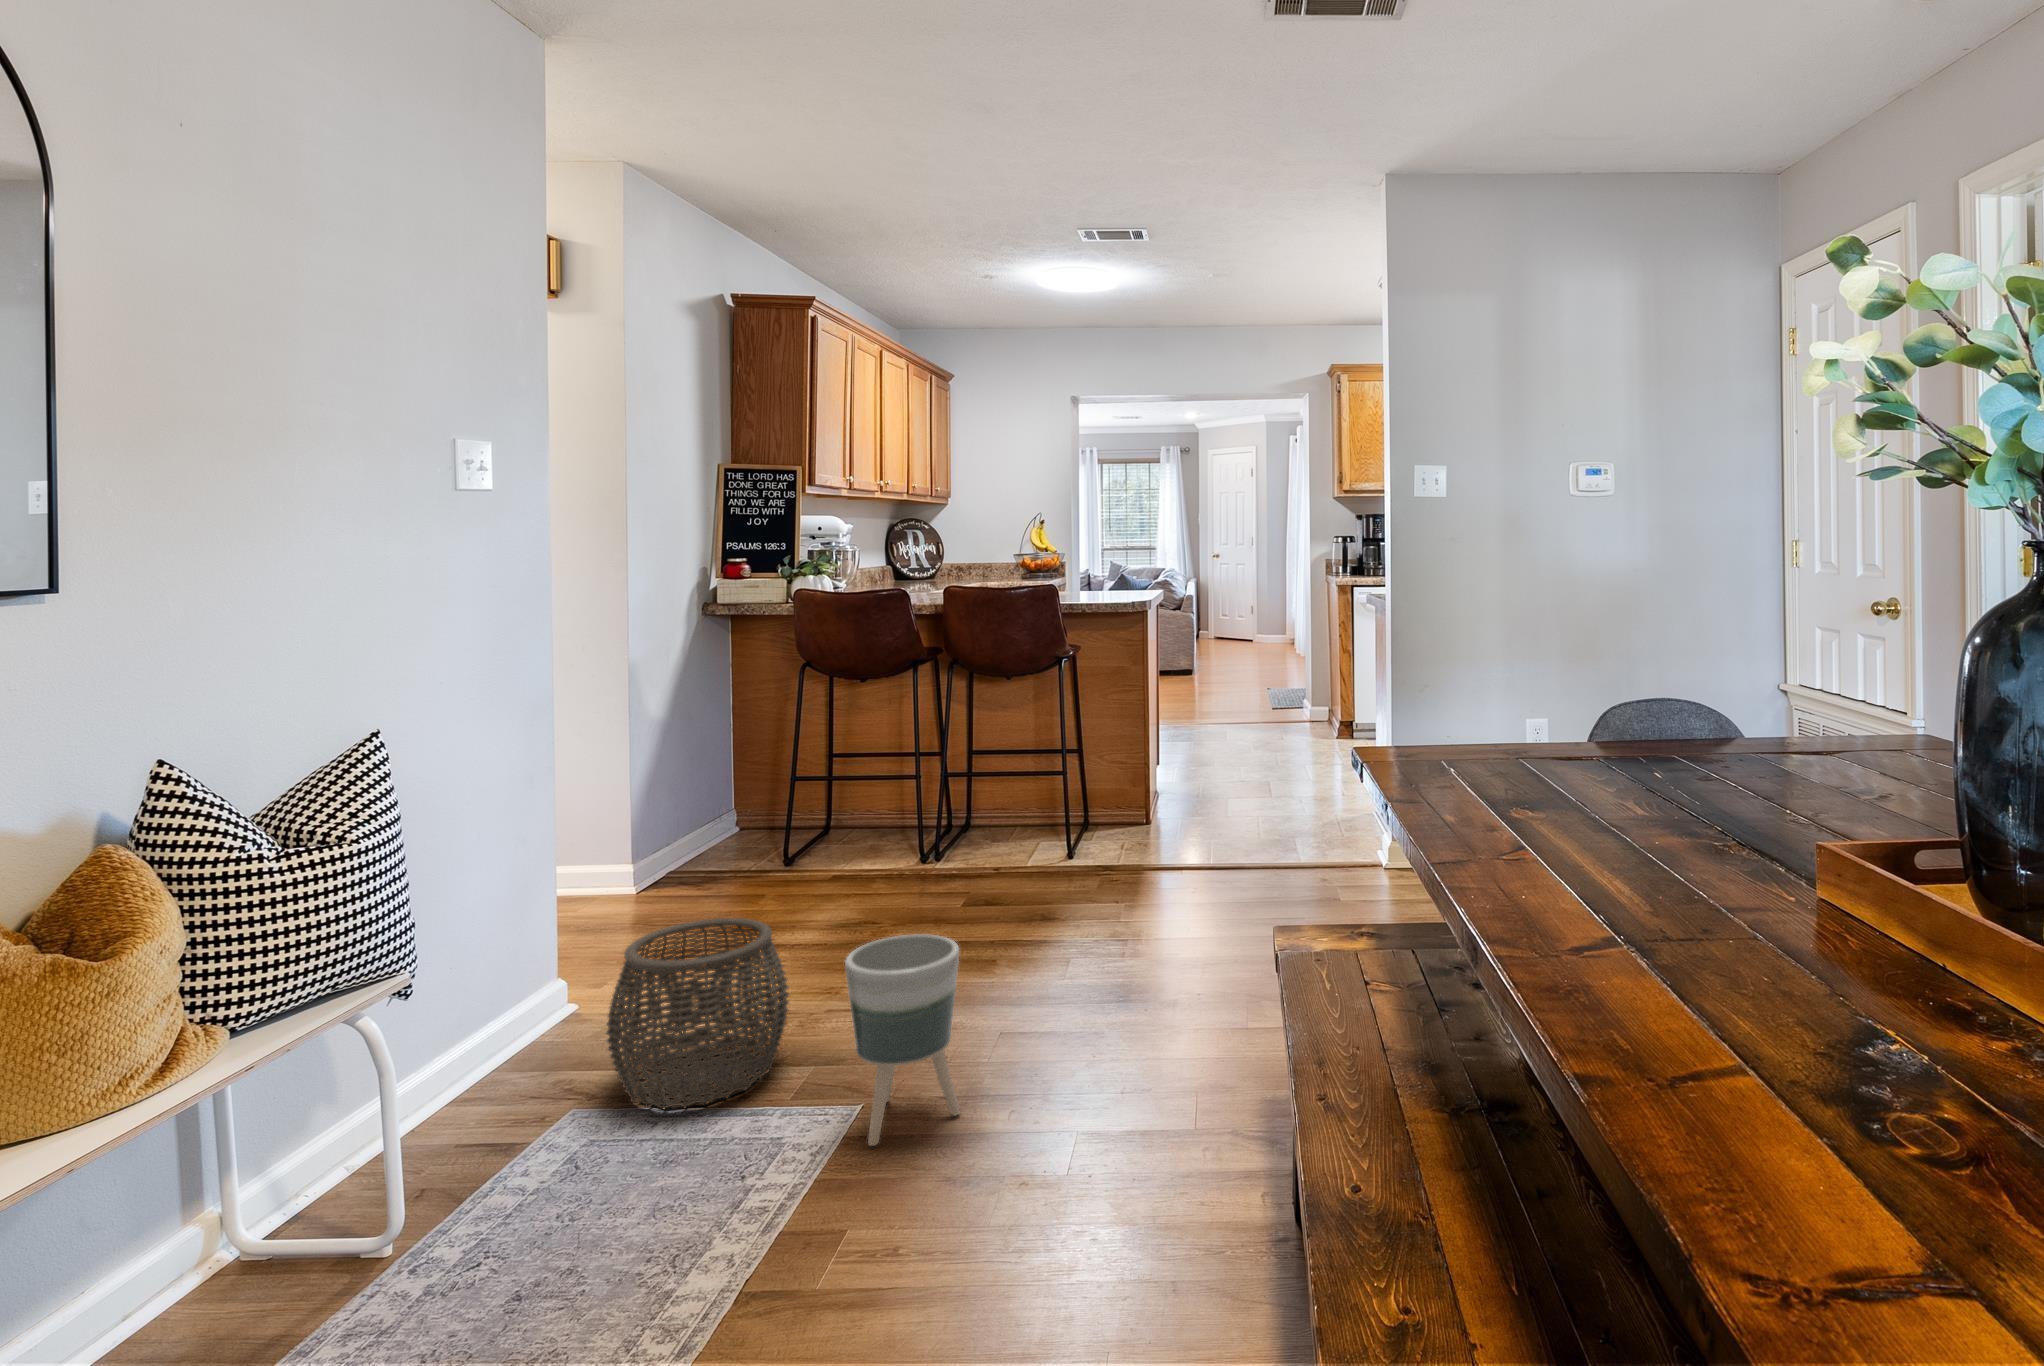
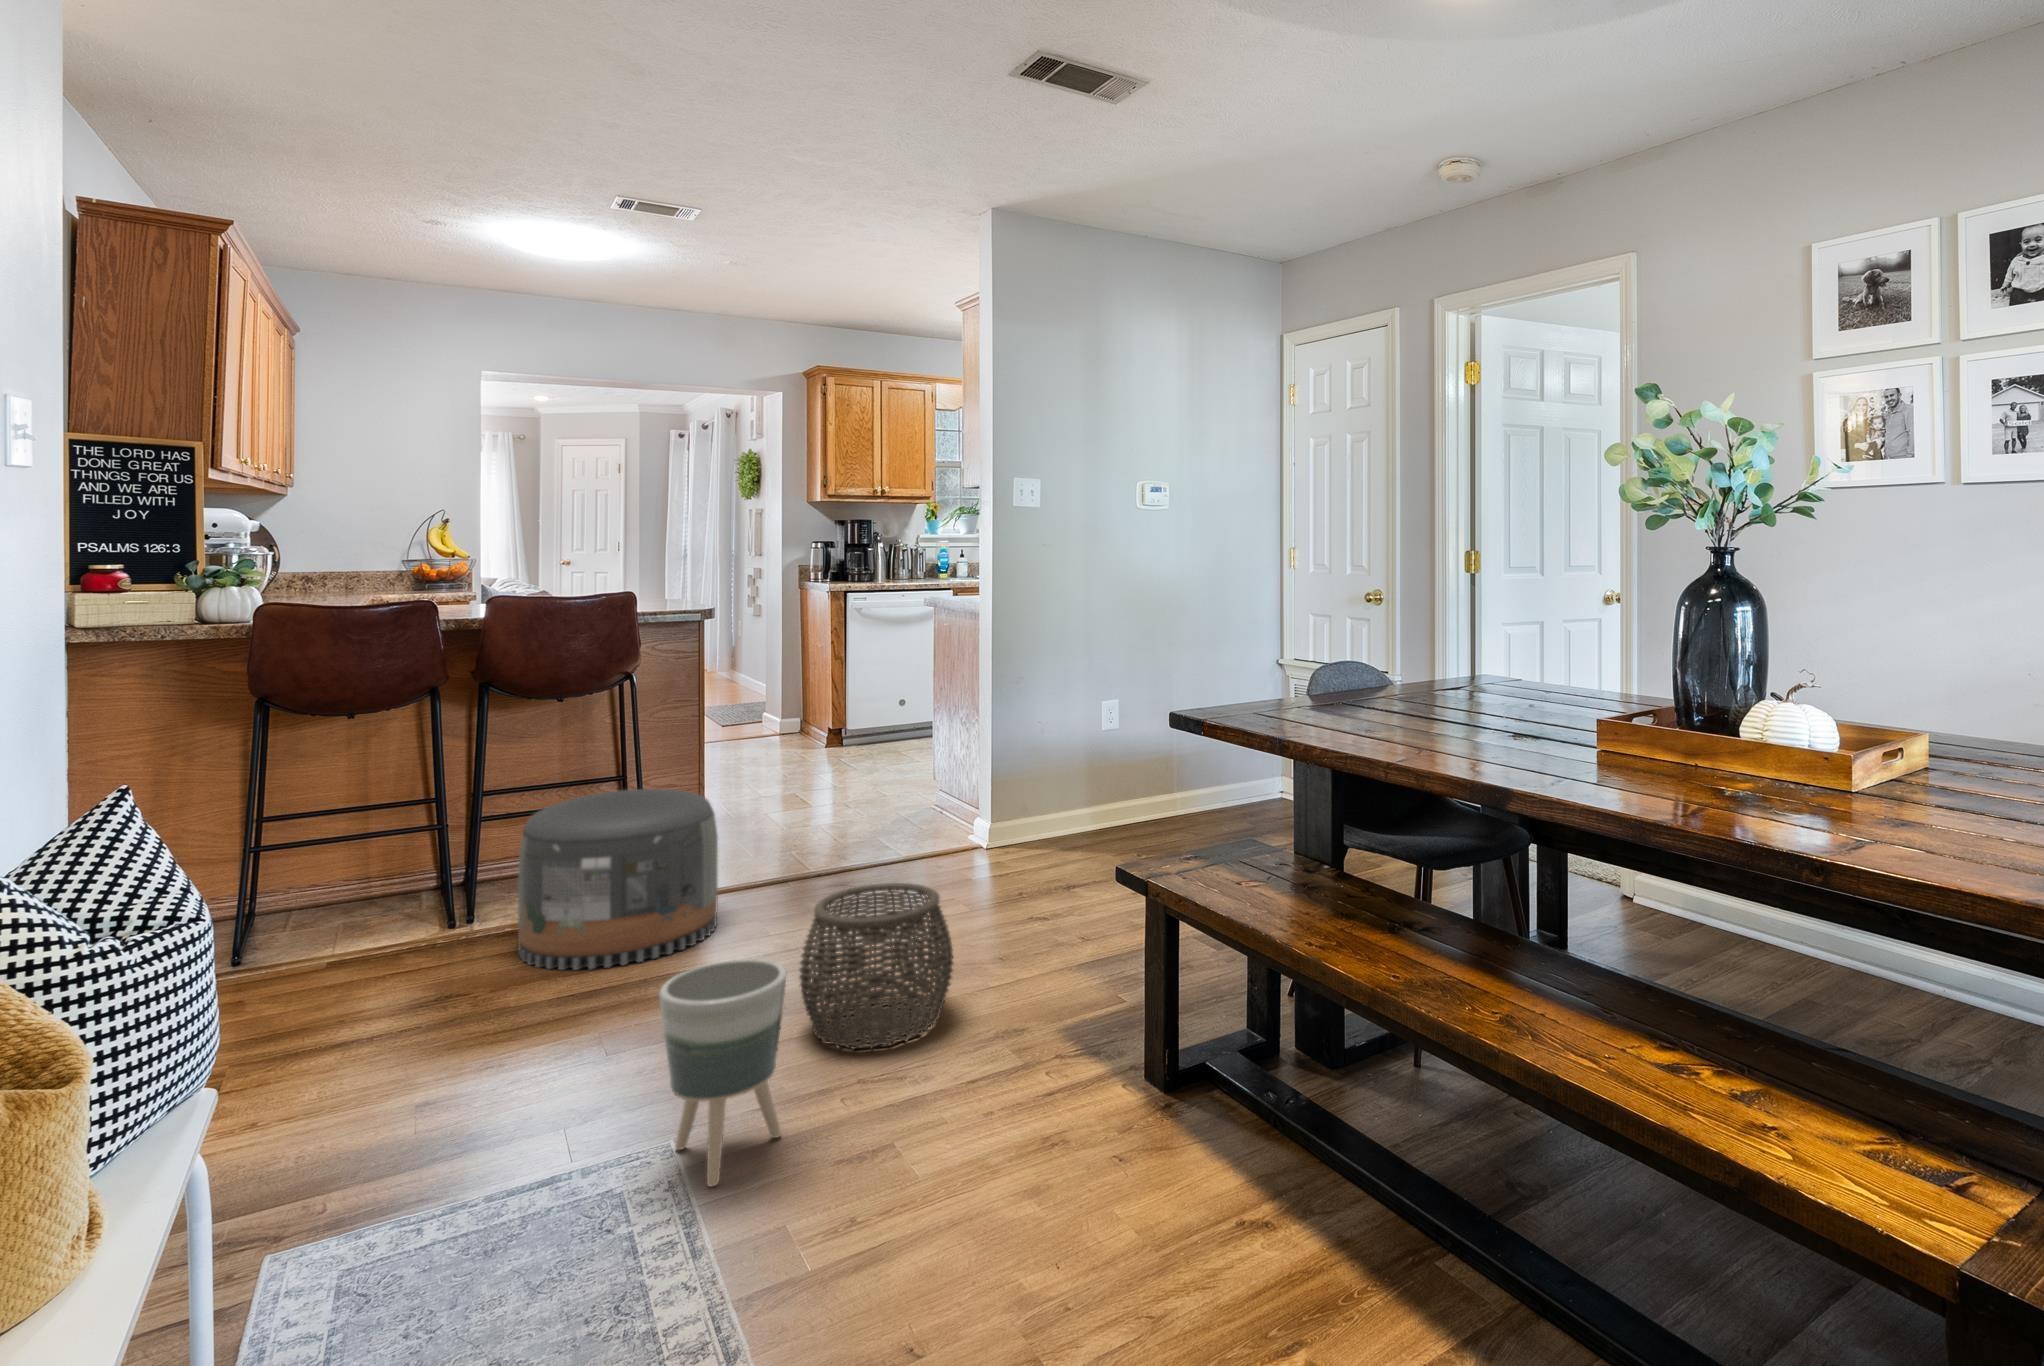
pouf: none [940,762,1099,920] -> present [518,789,718,970]
woven basket: present [606,918,790,1109] -> present [799,883,953,1049]

